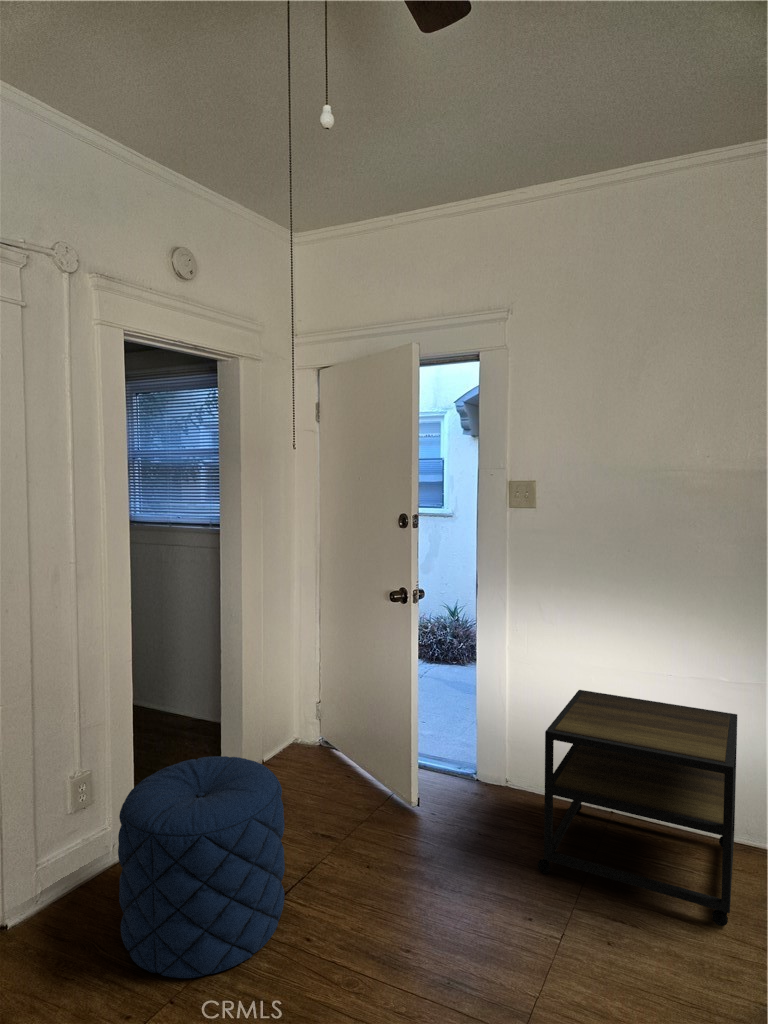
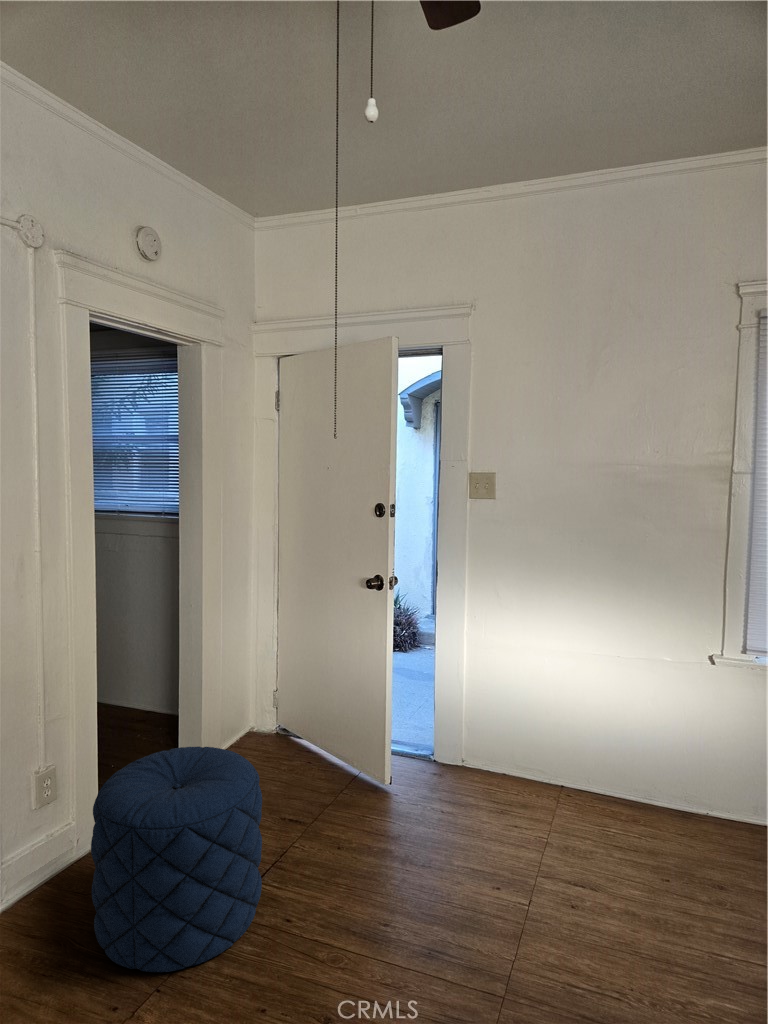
side table: present [538,690,737,926] -> none [501,672,686,886]

